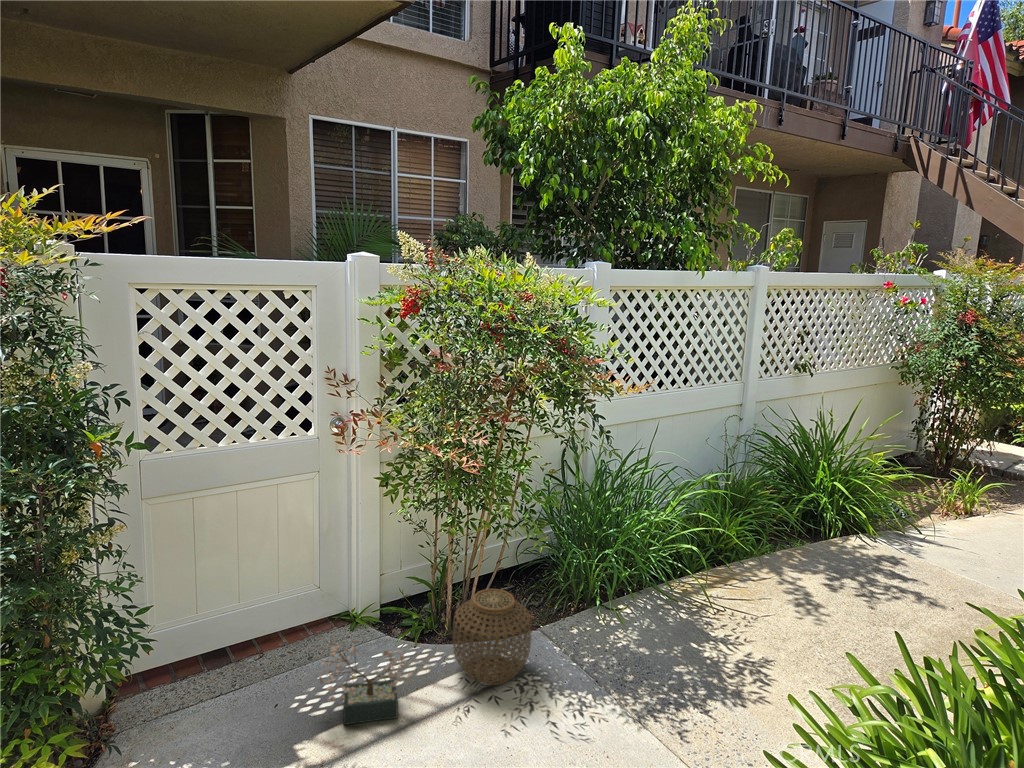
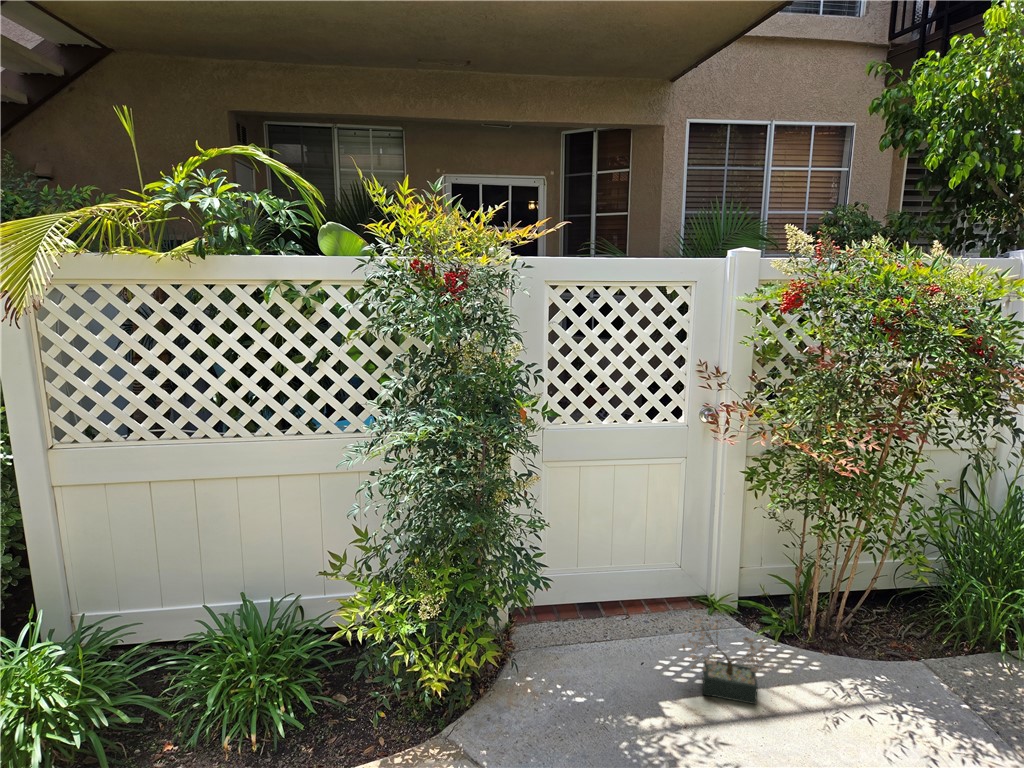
woven basket: present [453,589,532,685] -> none [818,601,916,705]

